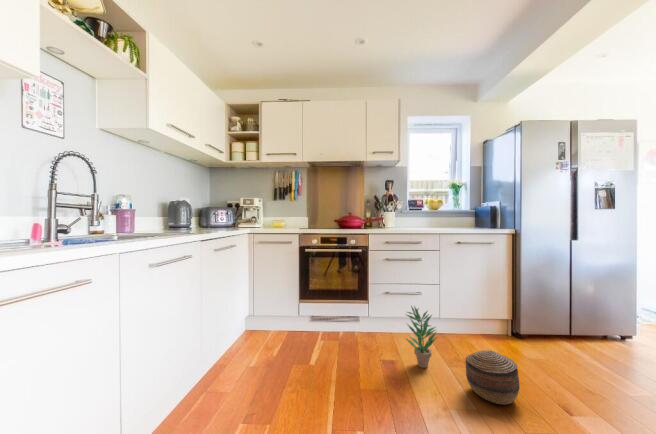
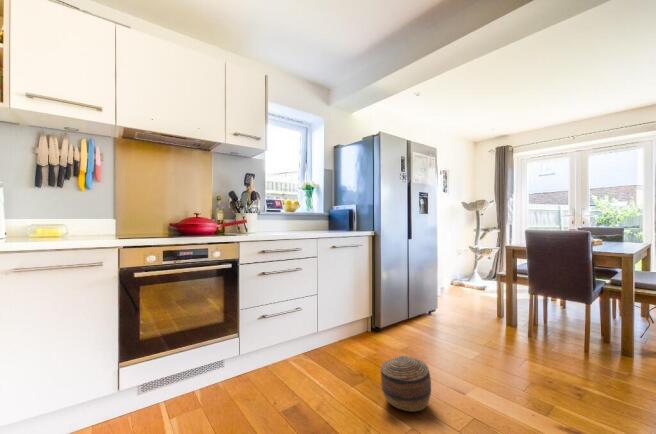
potted plant: present [406,306,436,368] -> none [307,326,346,401]

